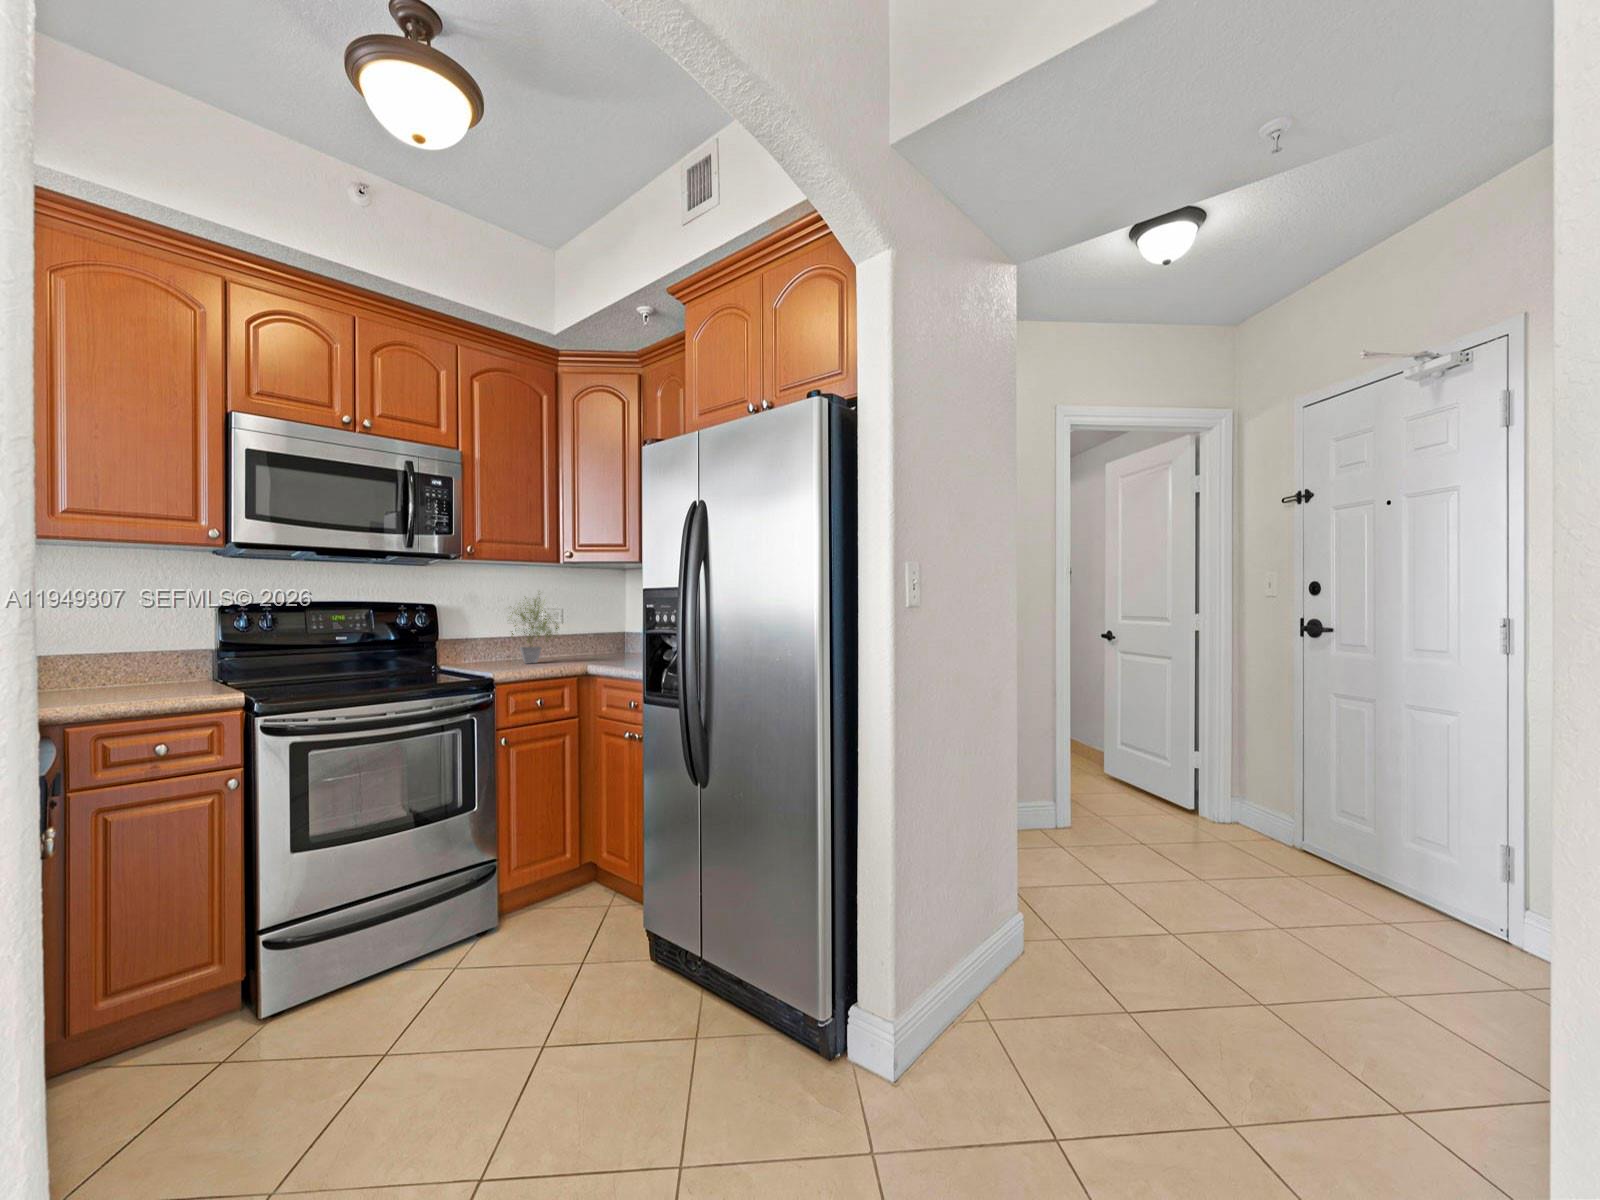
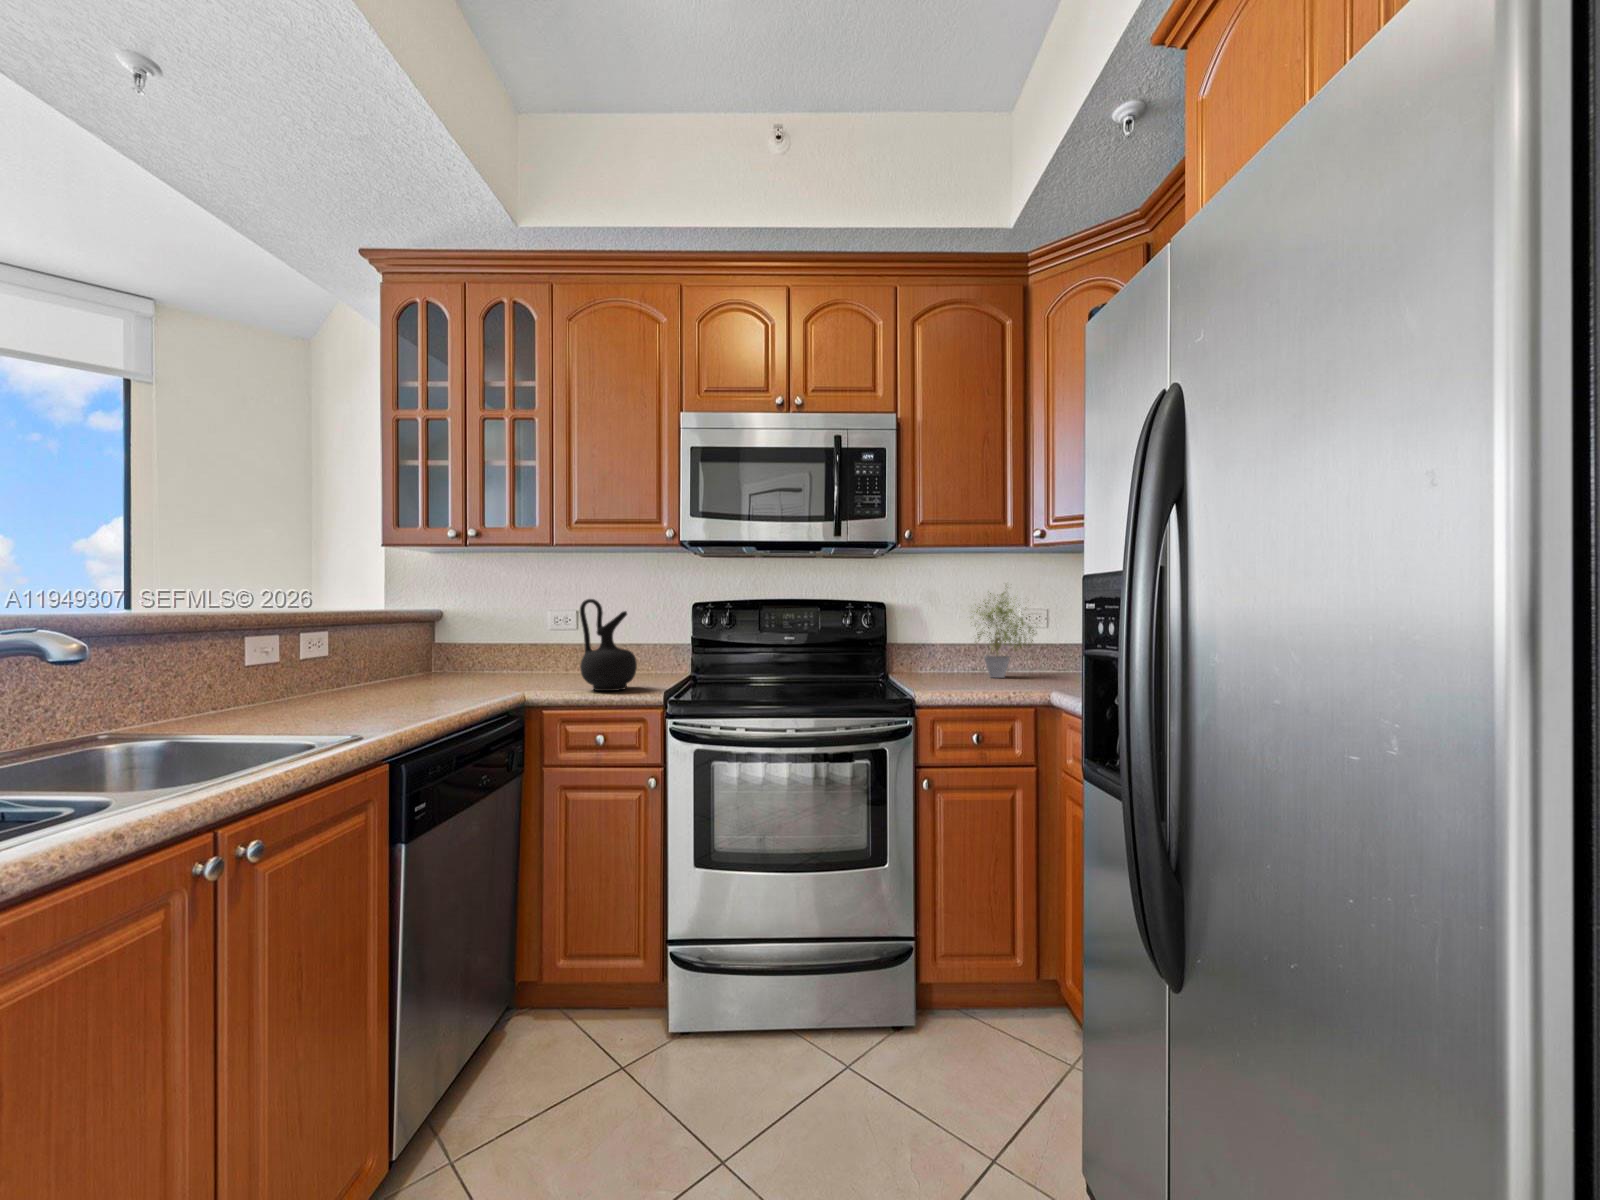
ceramic jug: none [109,601,190,700] -> present [580,599,637,691]

